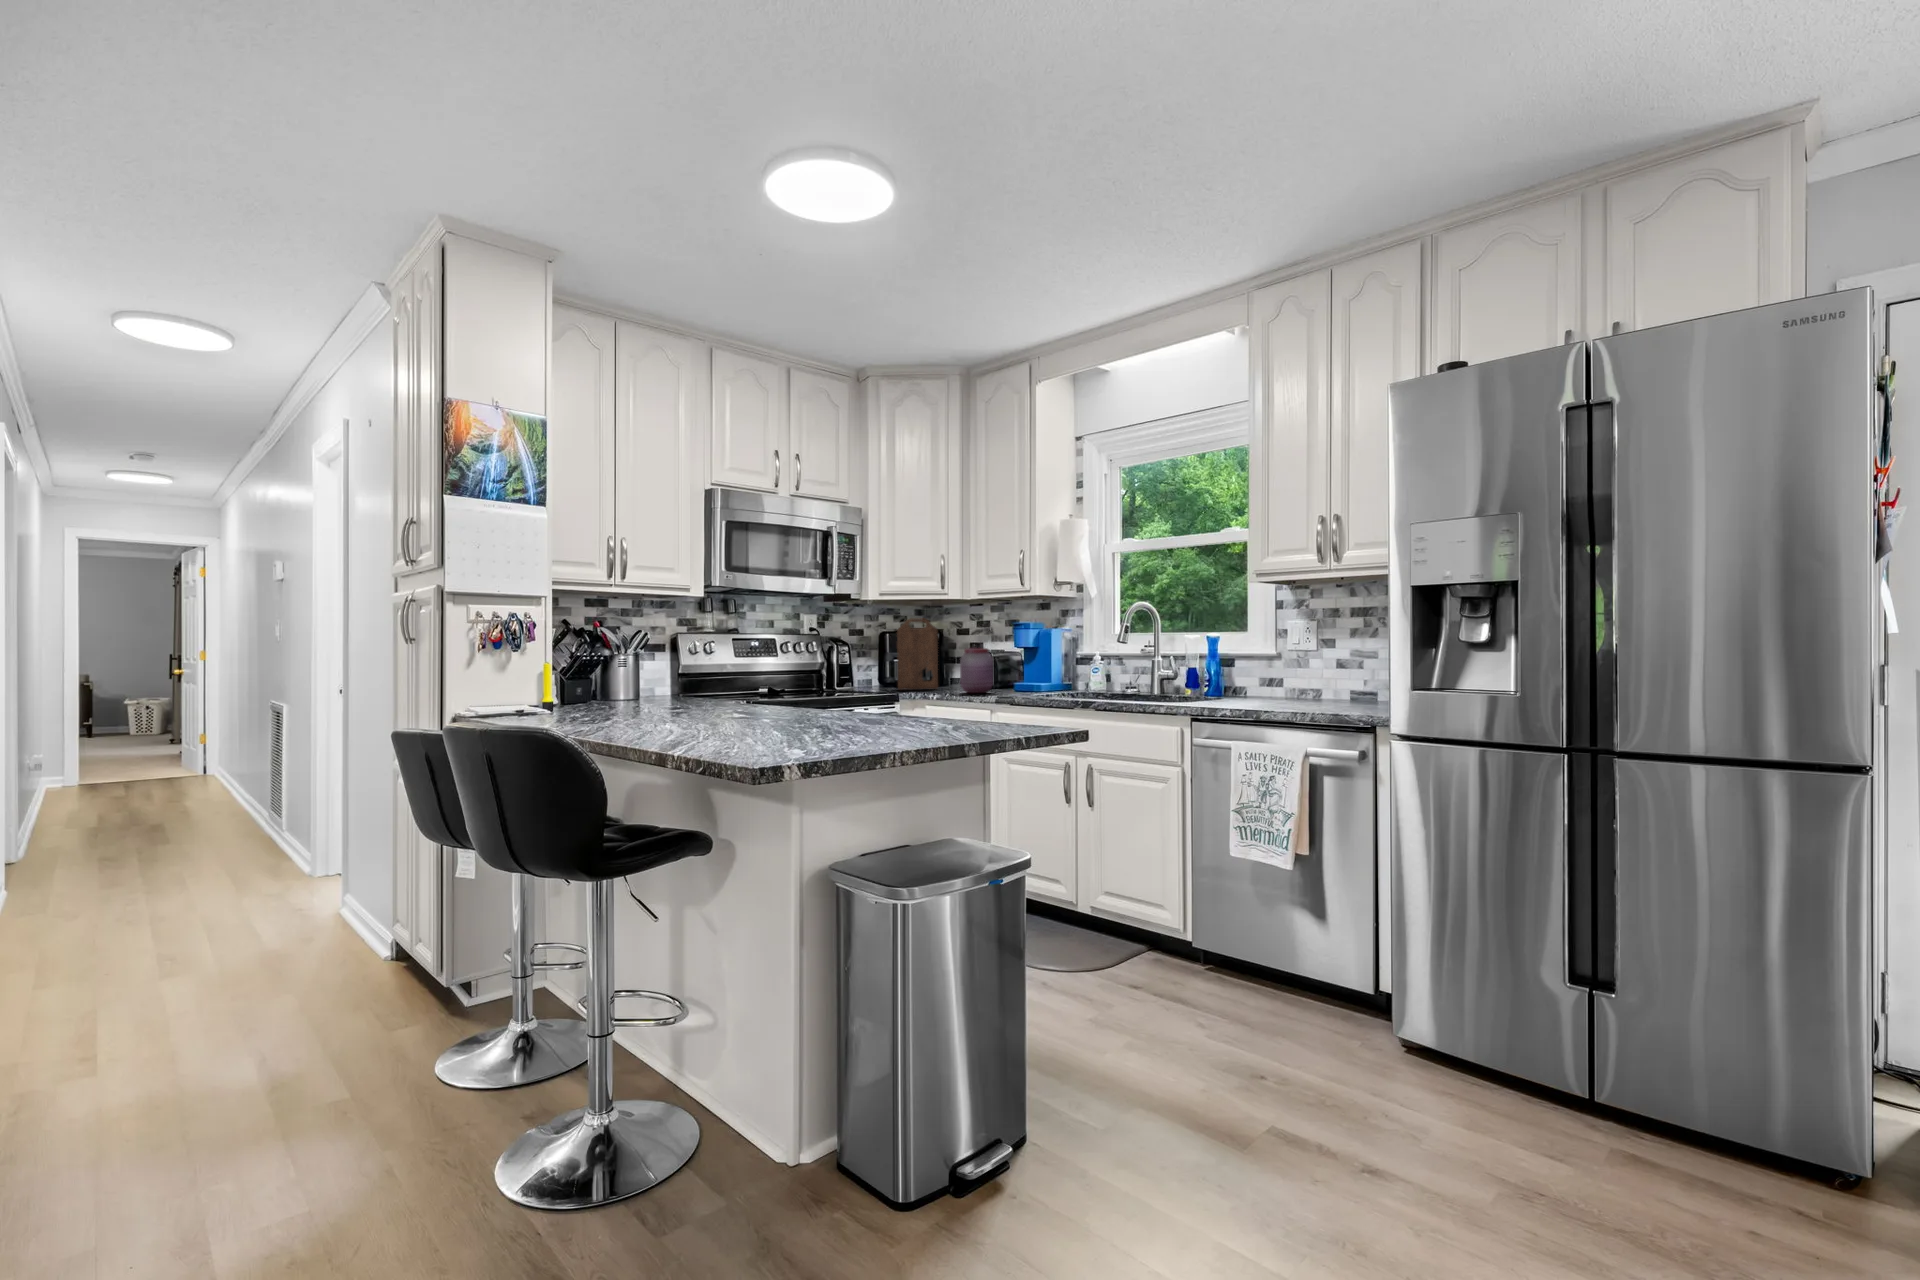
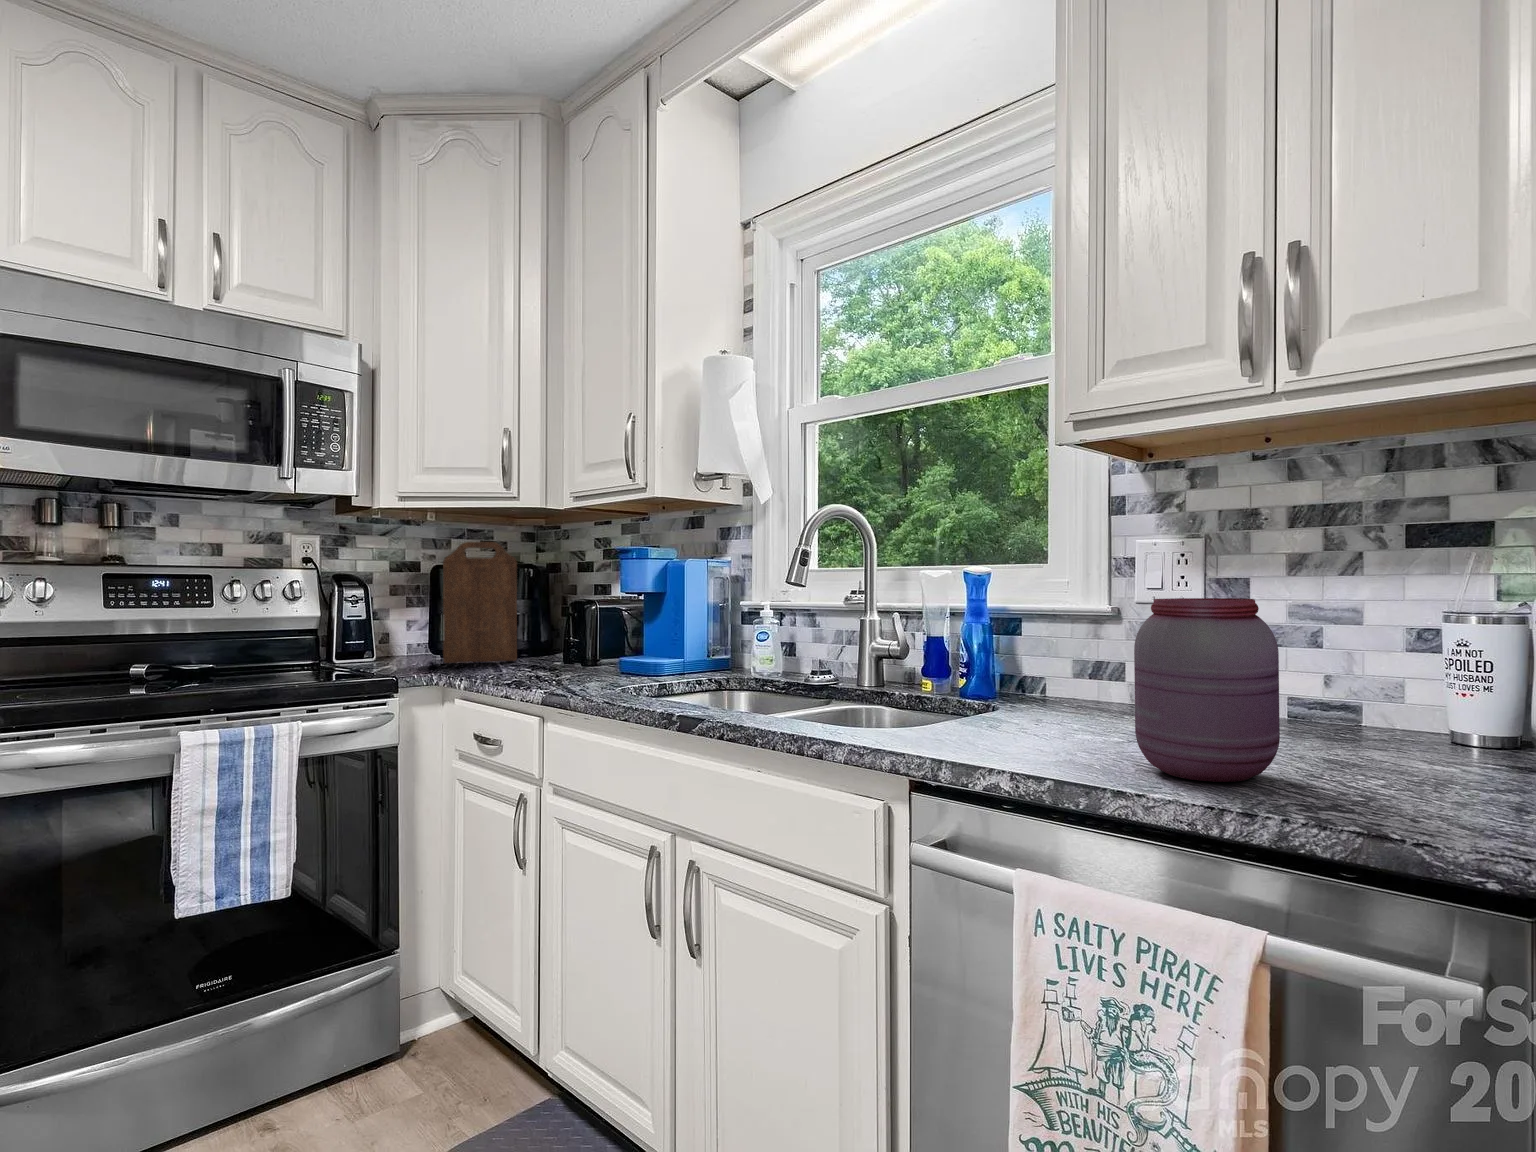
jar: present [960,648,993,693] -> present [1134,598,1280,782]

